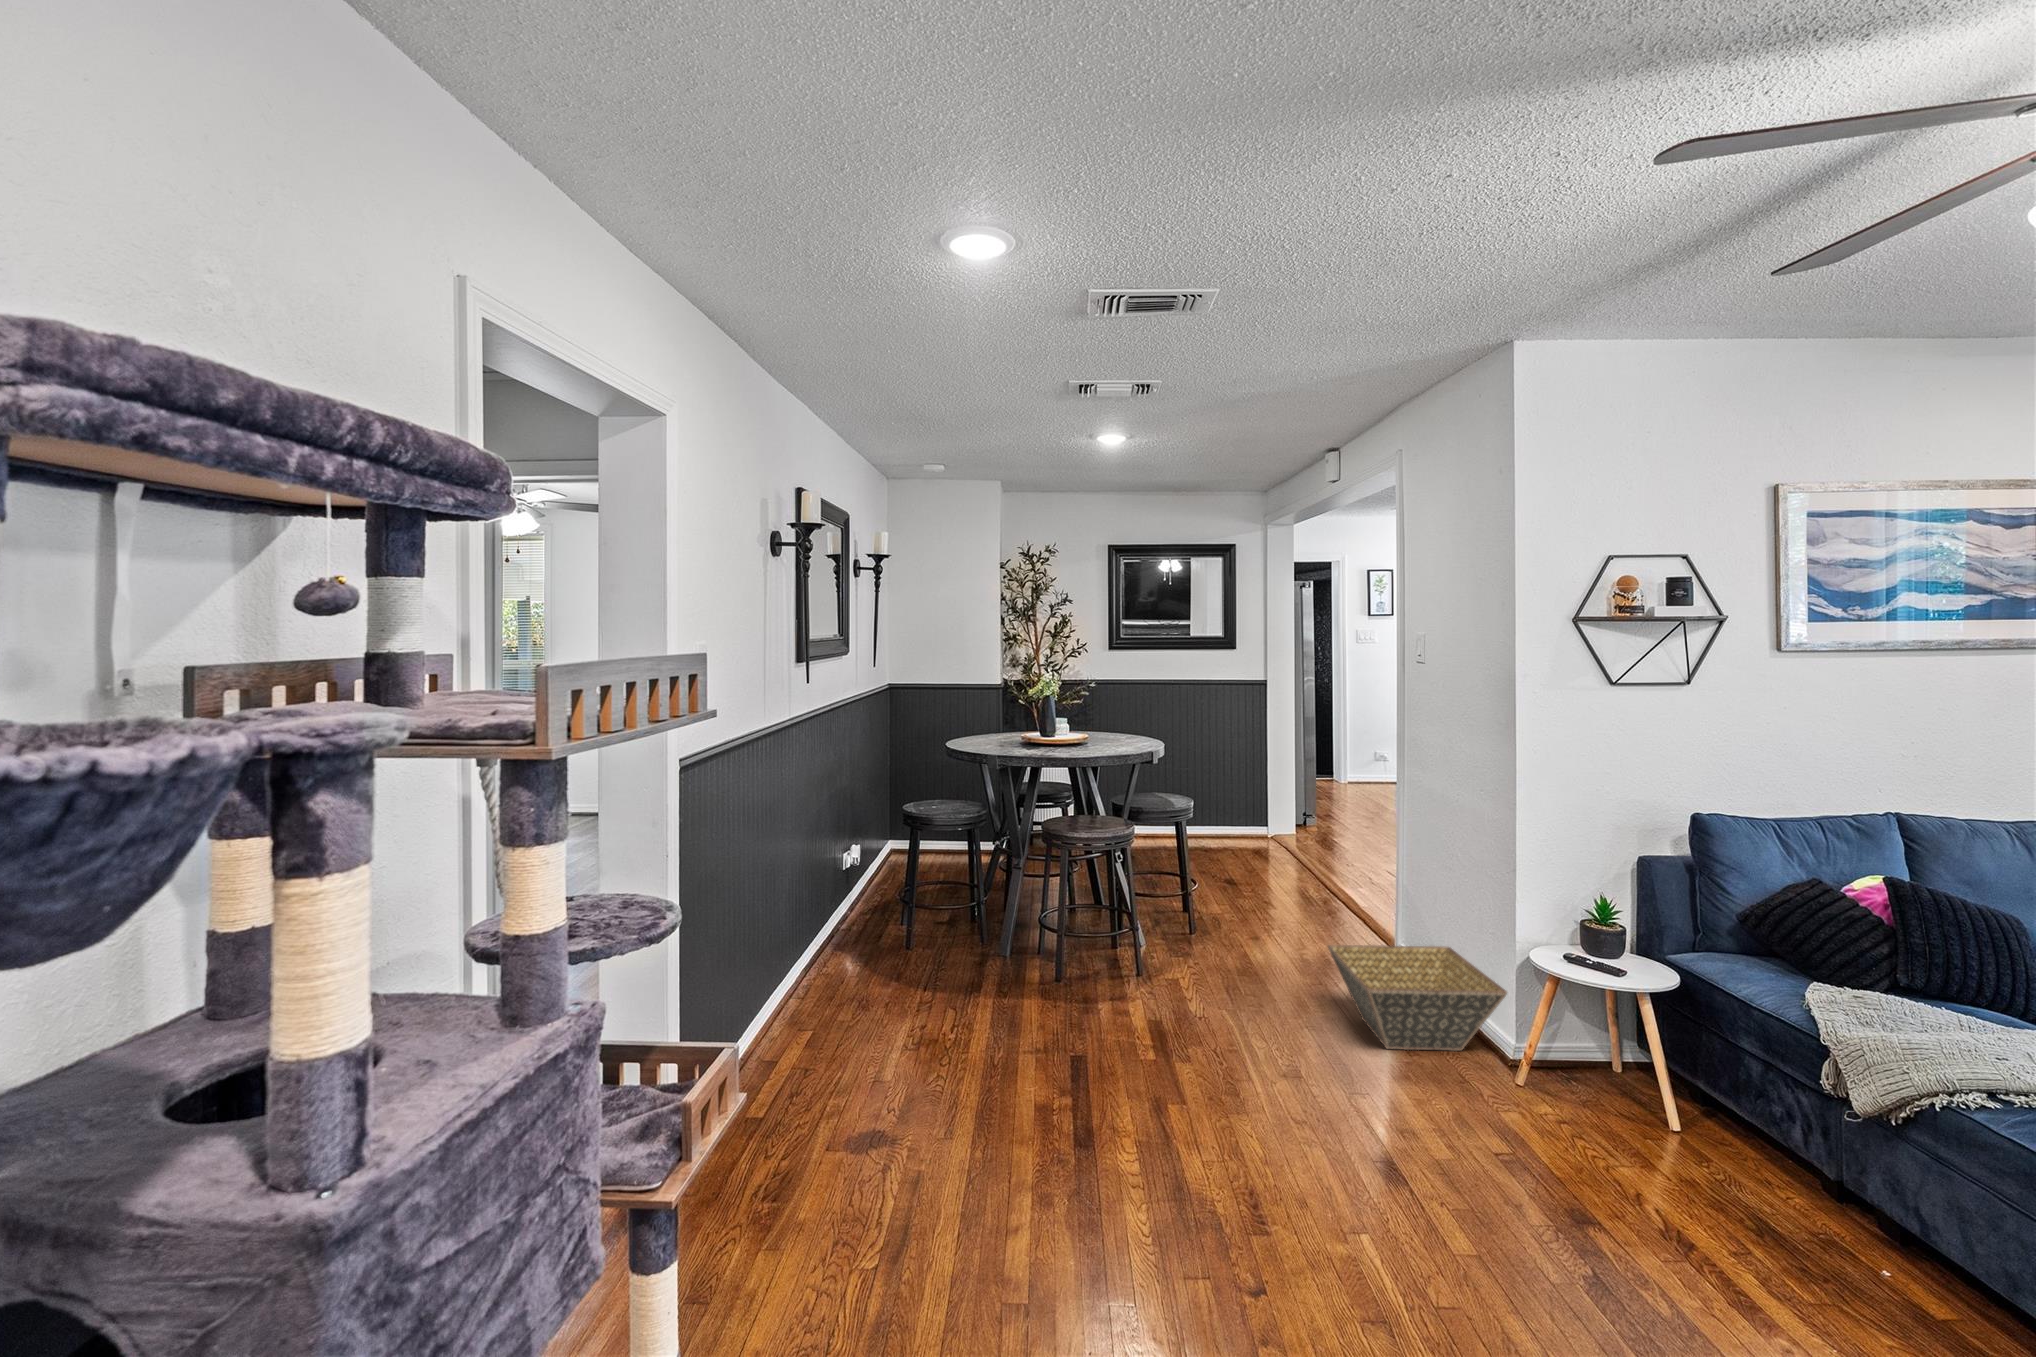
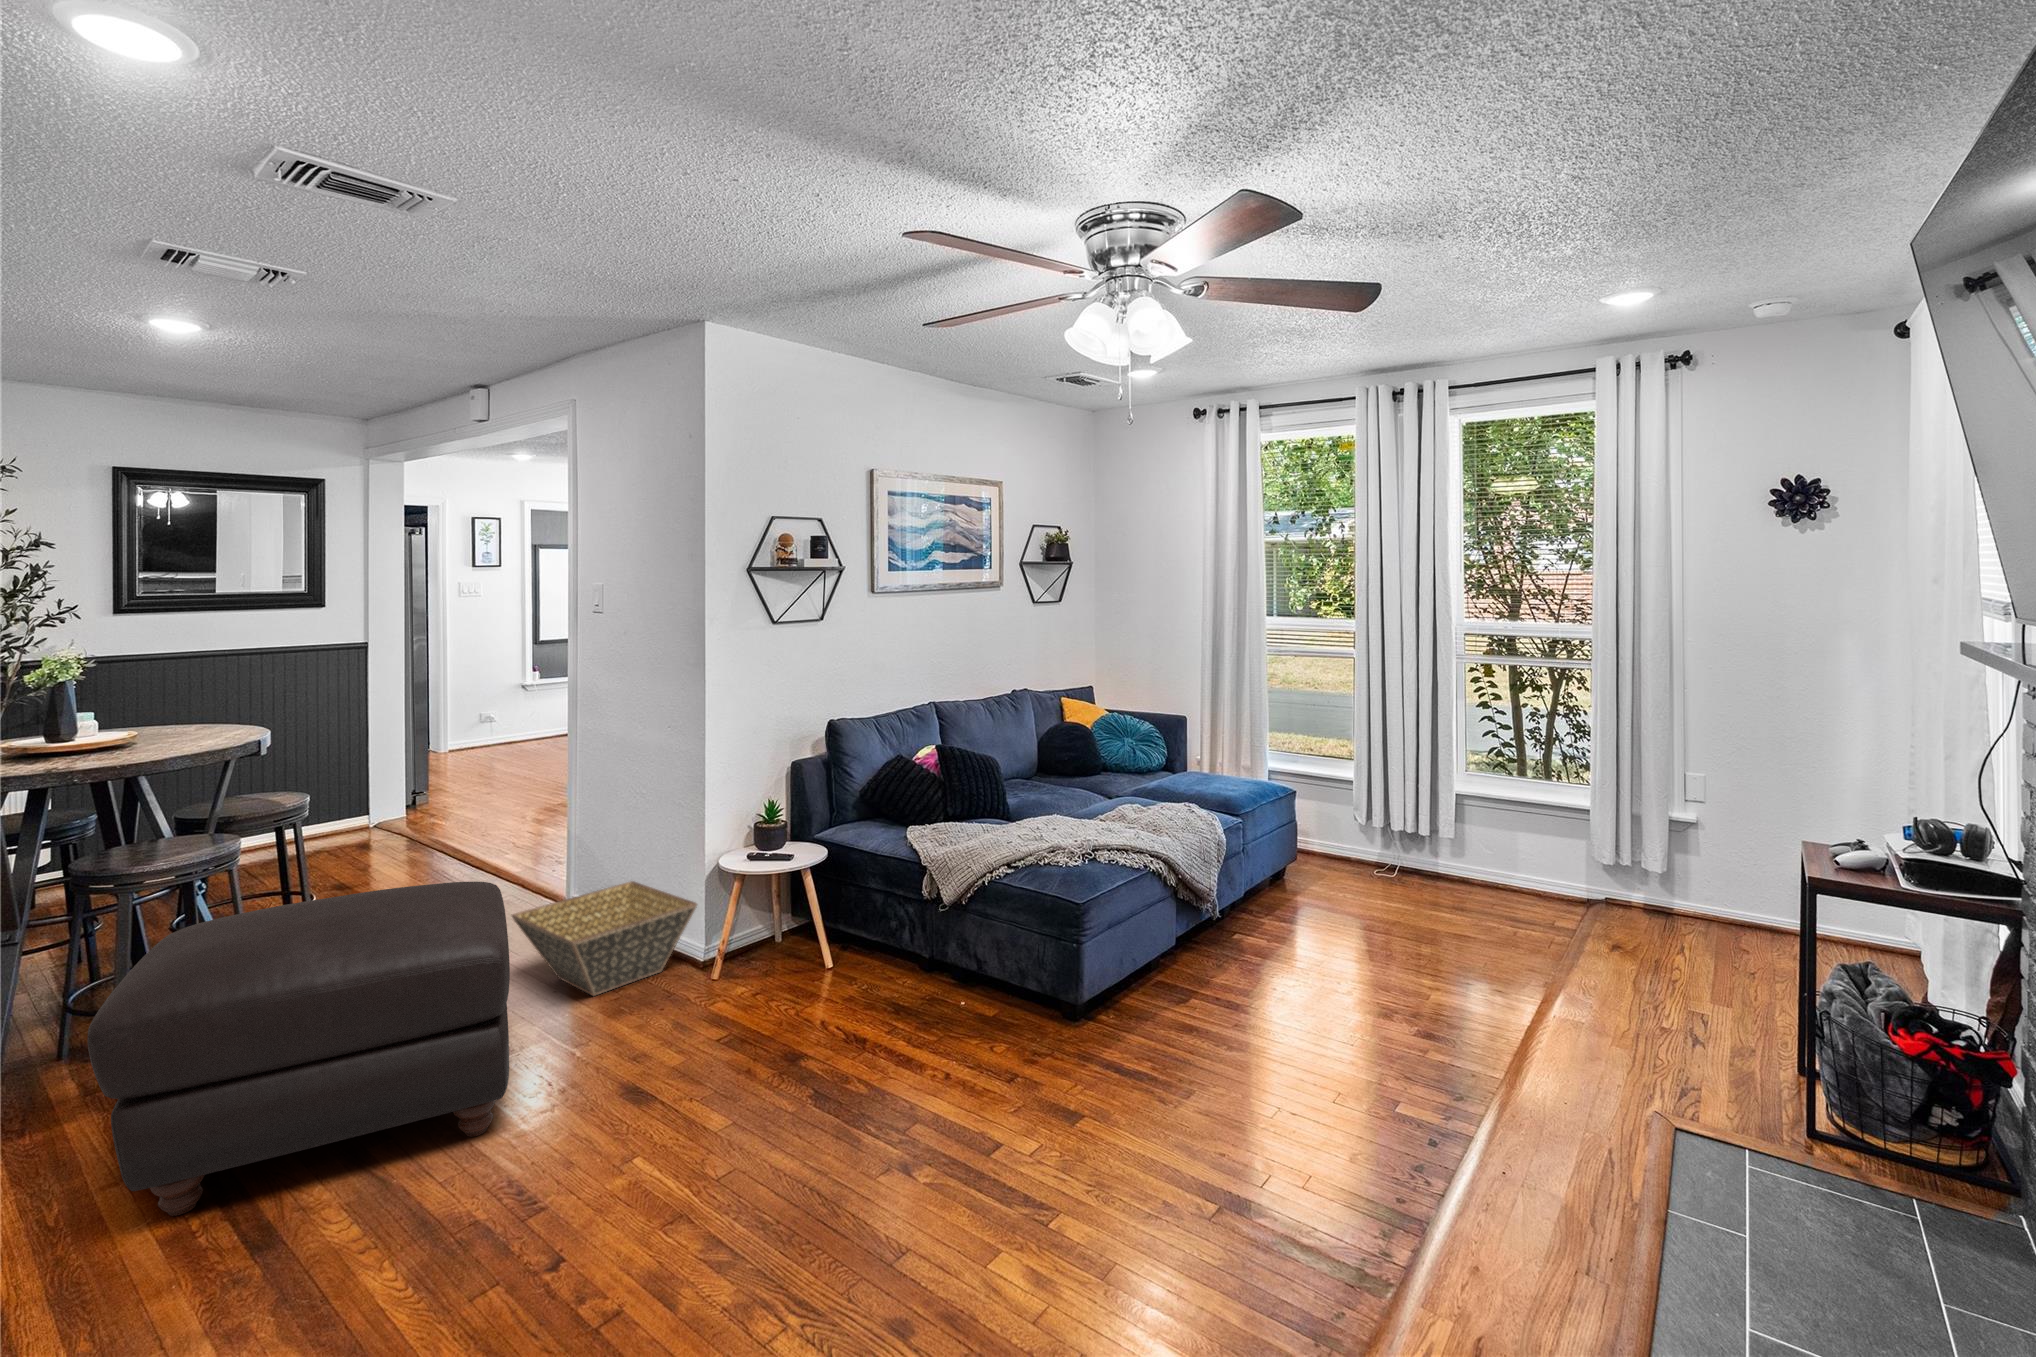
ottoman: none [1014,884,1306,1136] -> present [87,881,510,1216]

